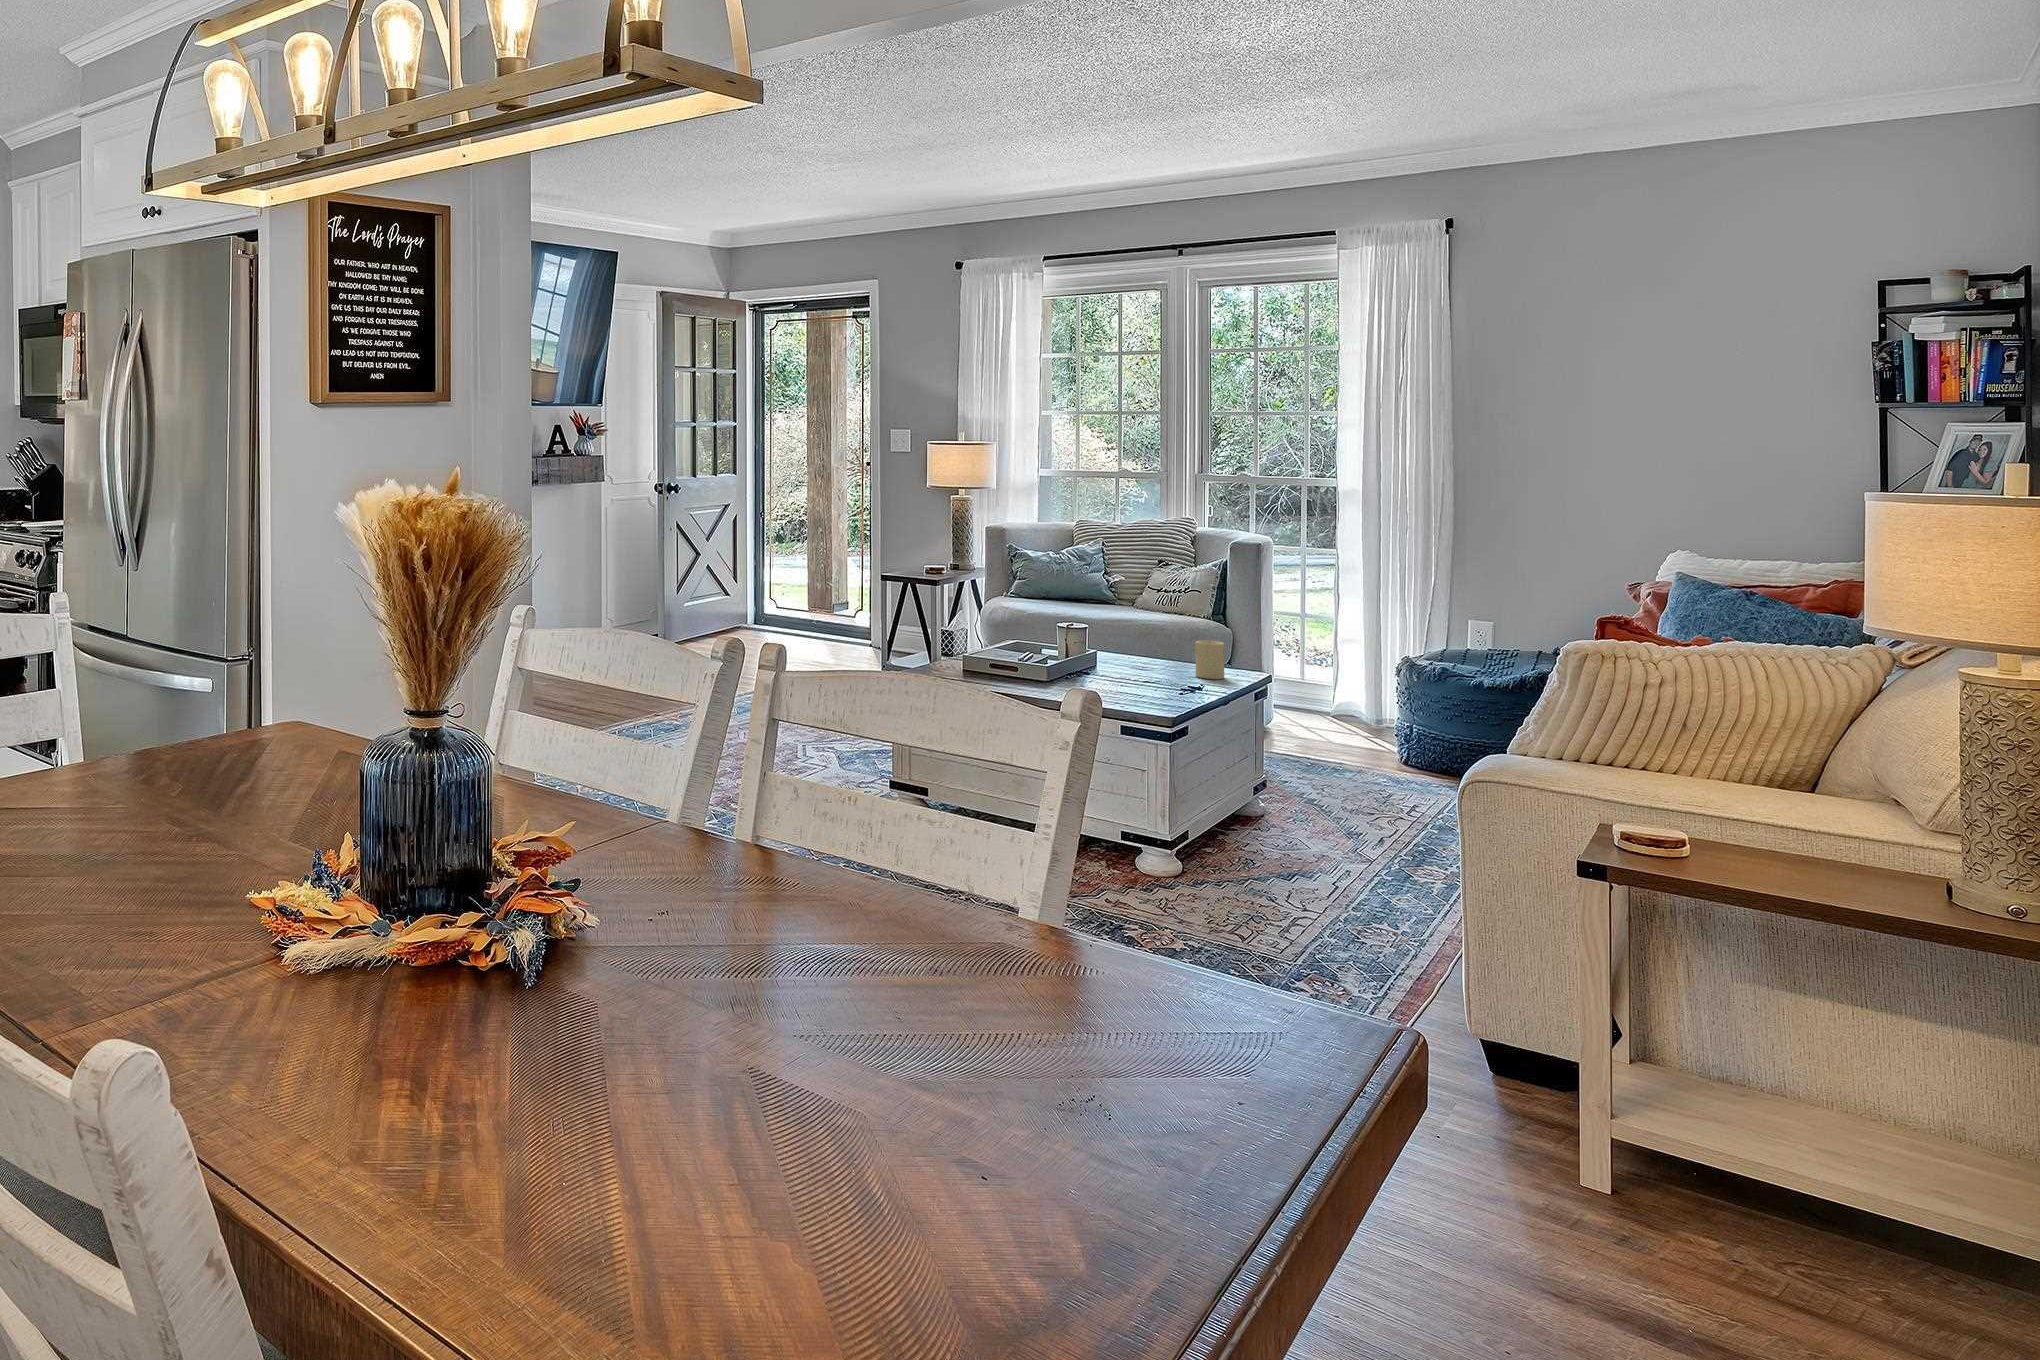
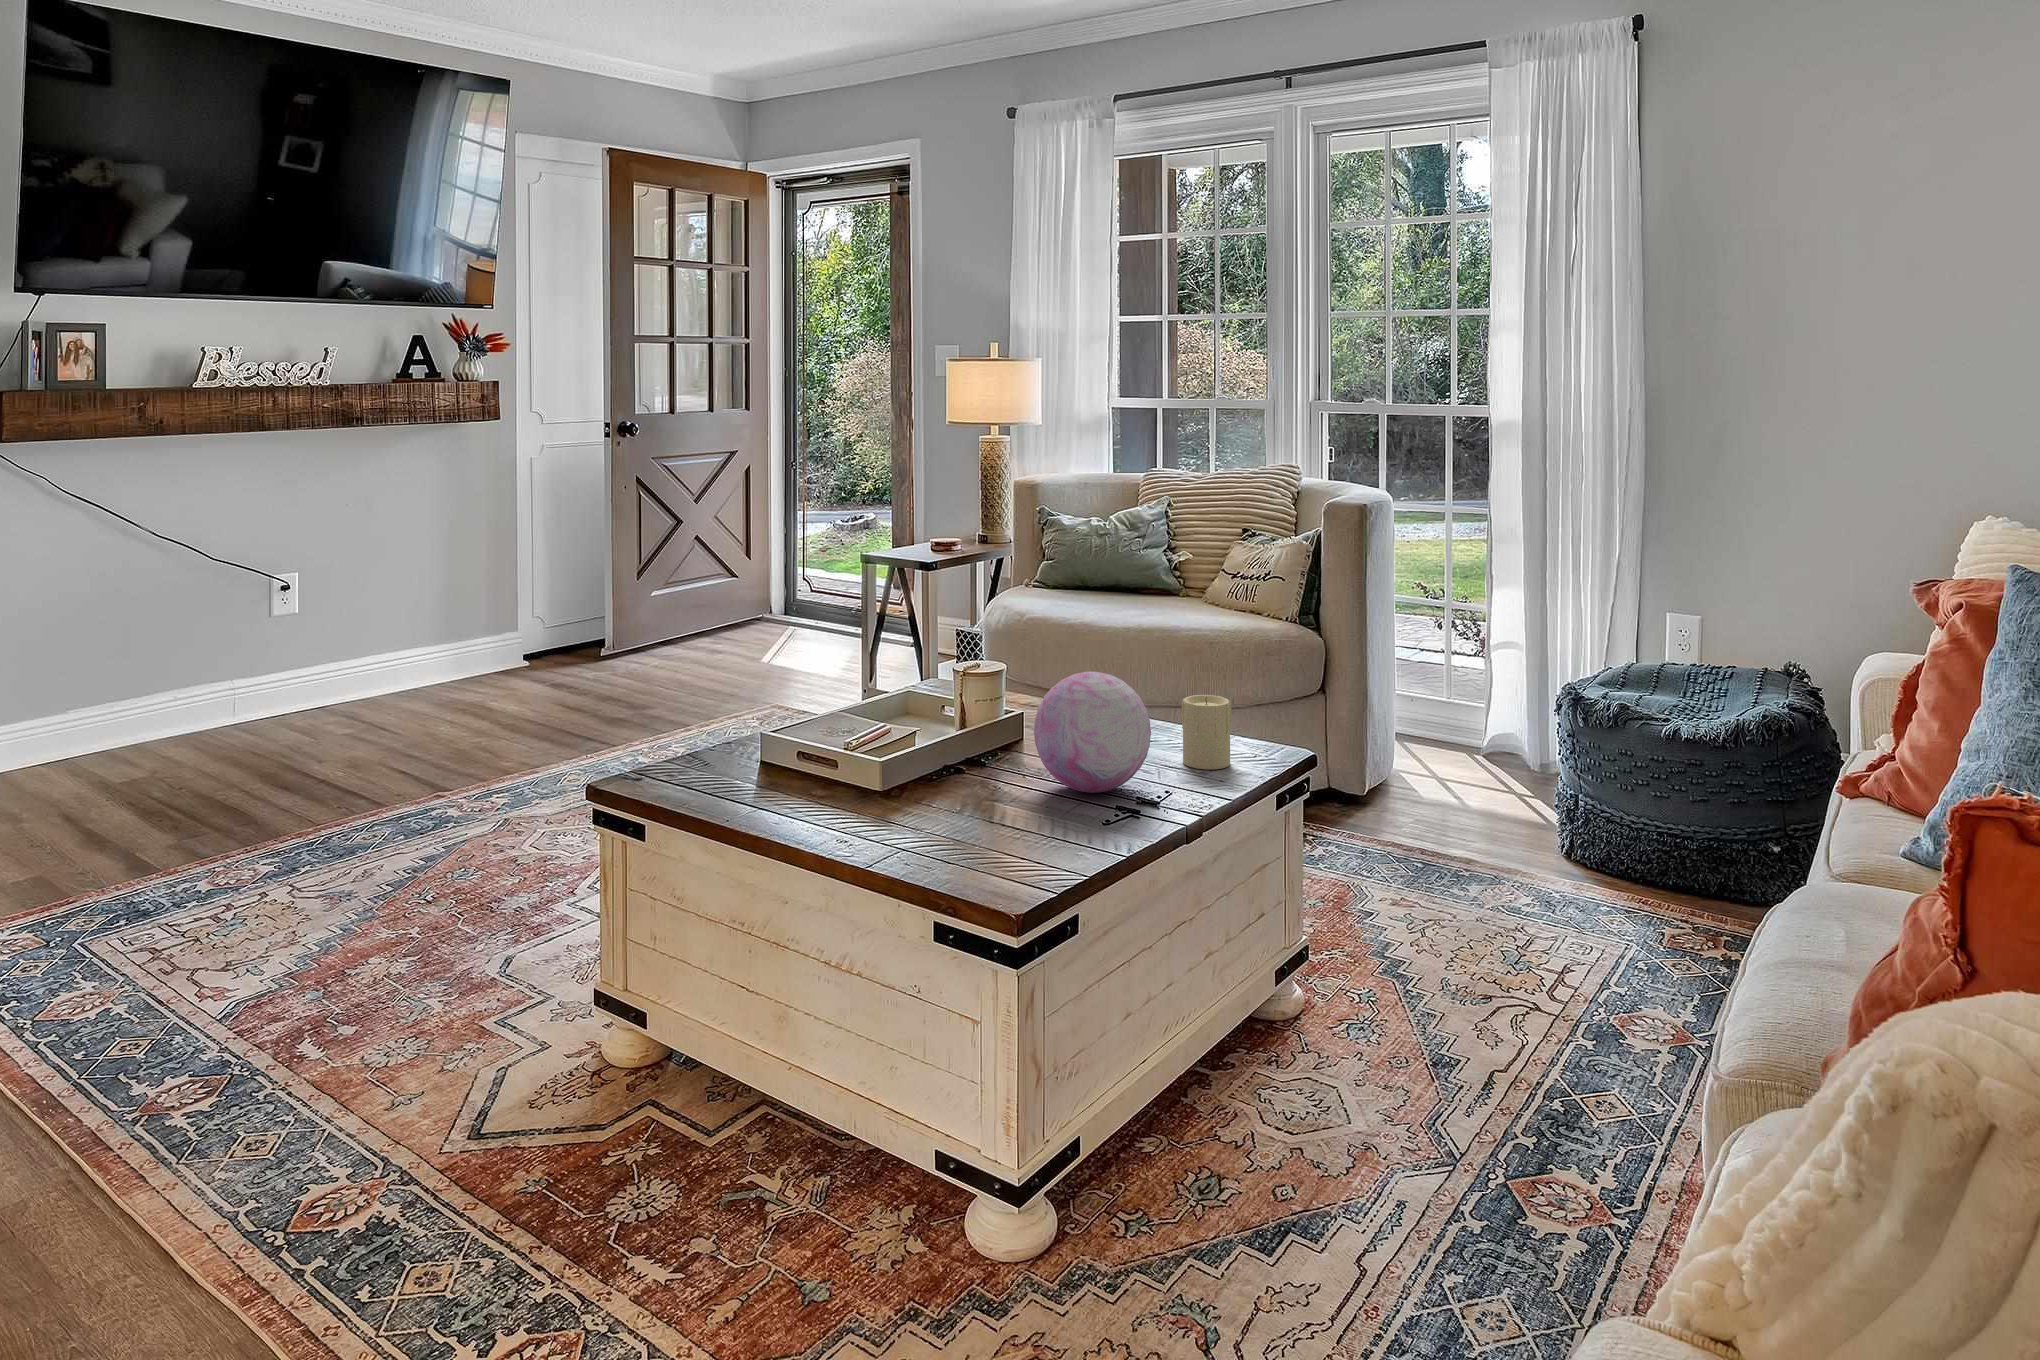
decorative orb: none [1123,622,1191,685] -> present [1034,672,1151,793]

